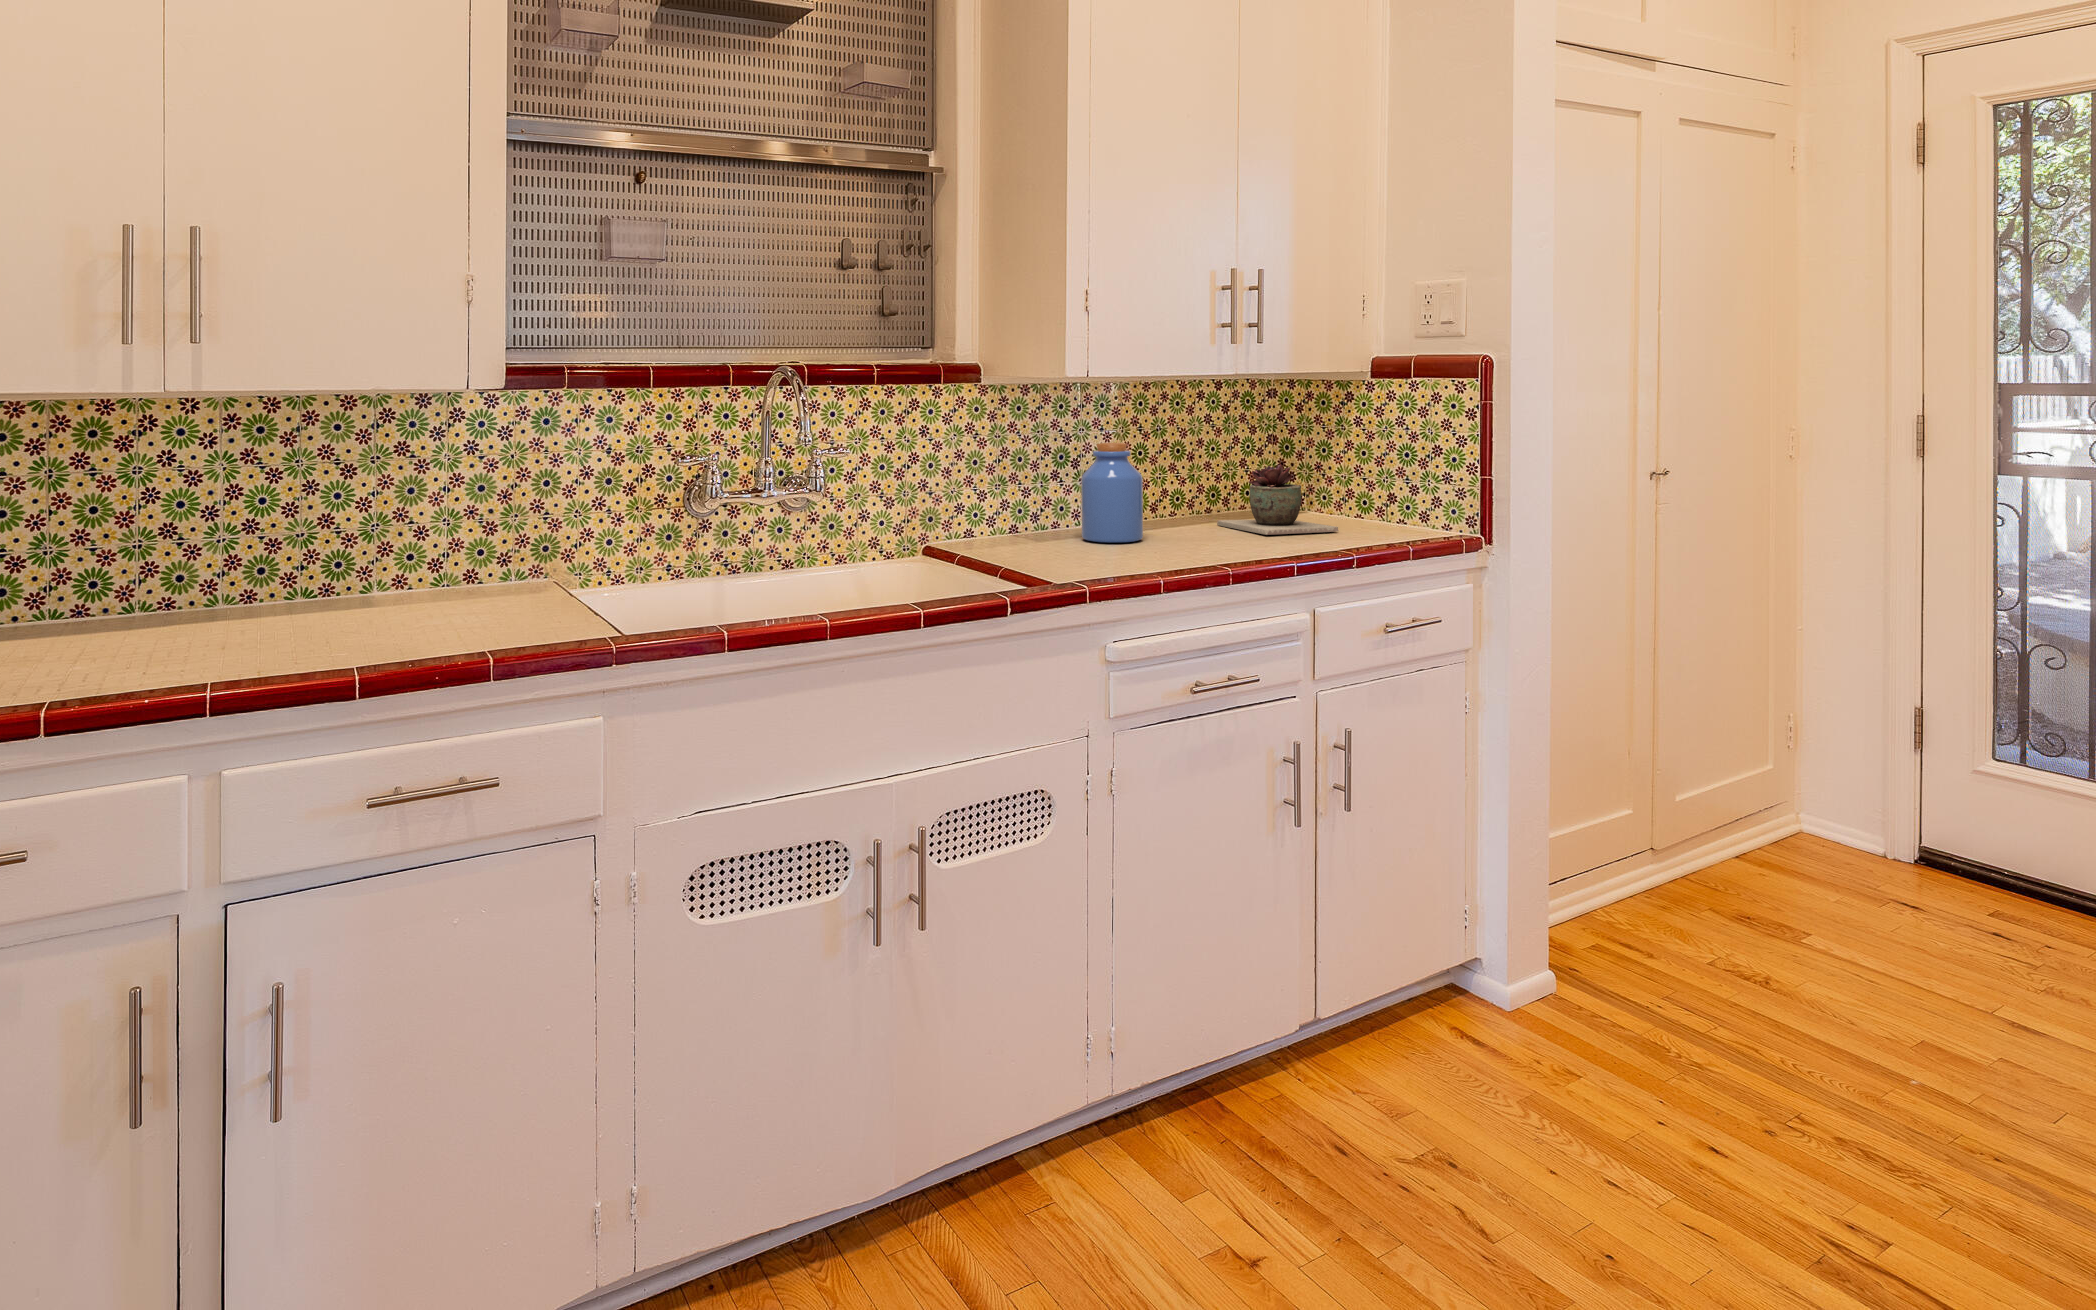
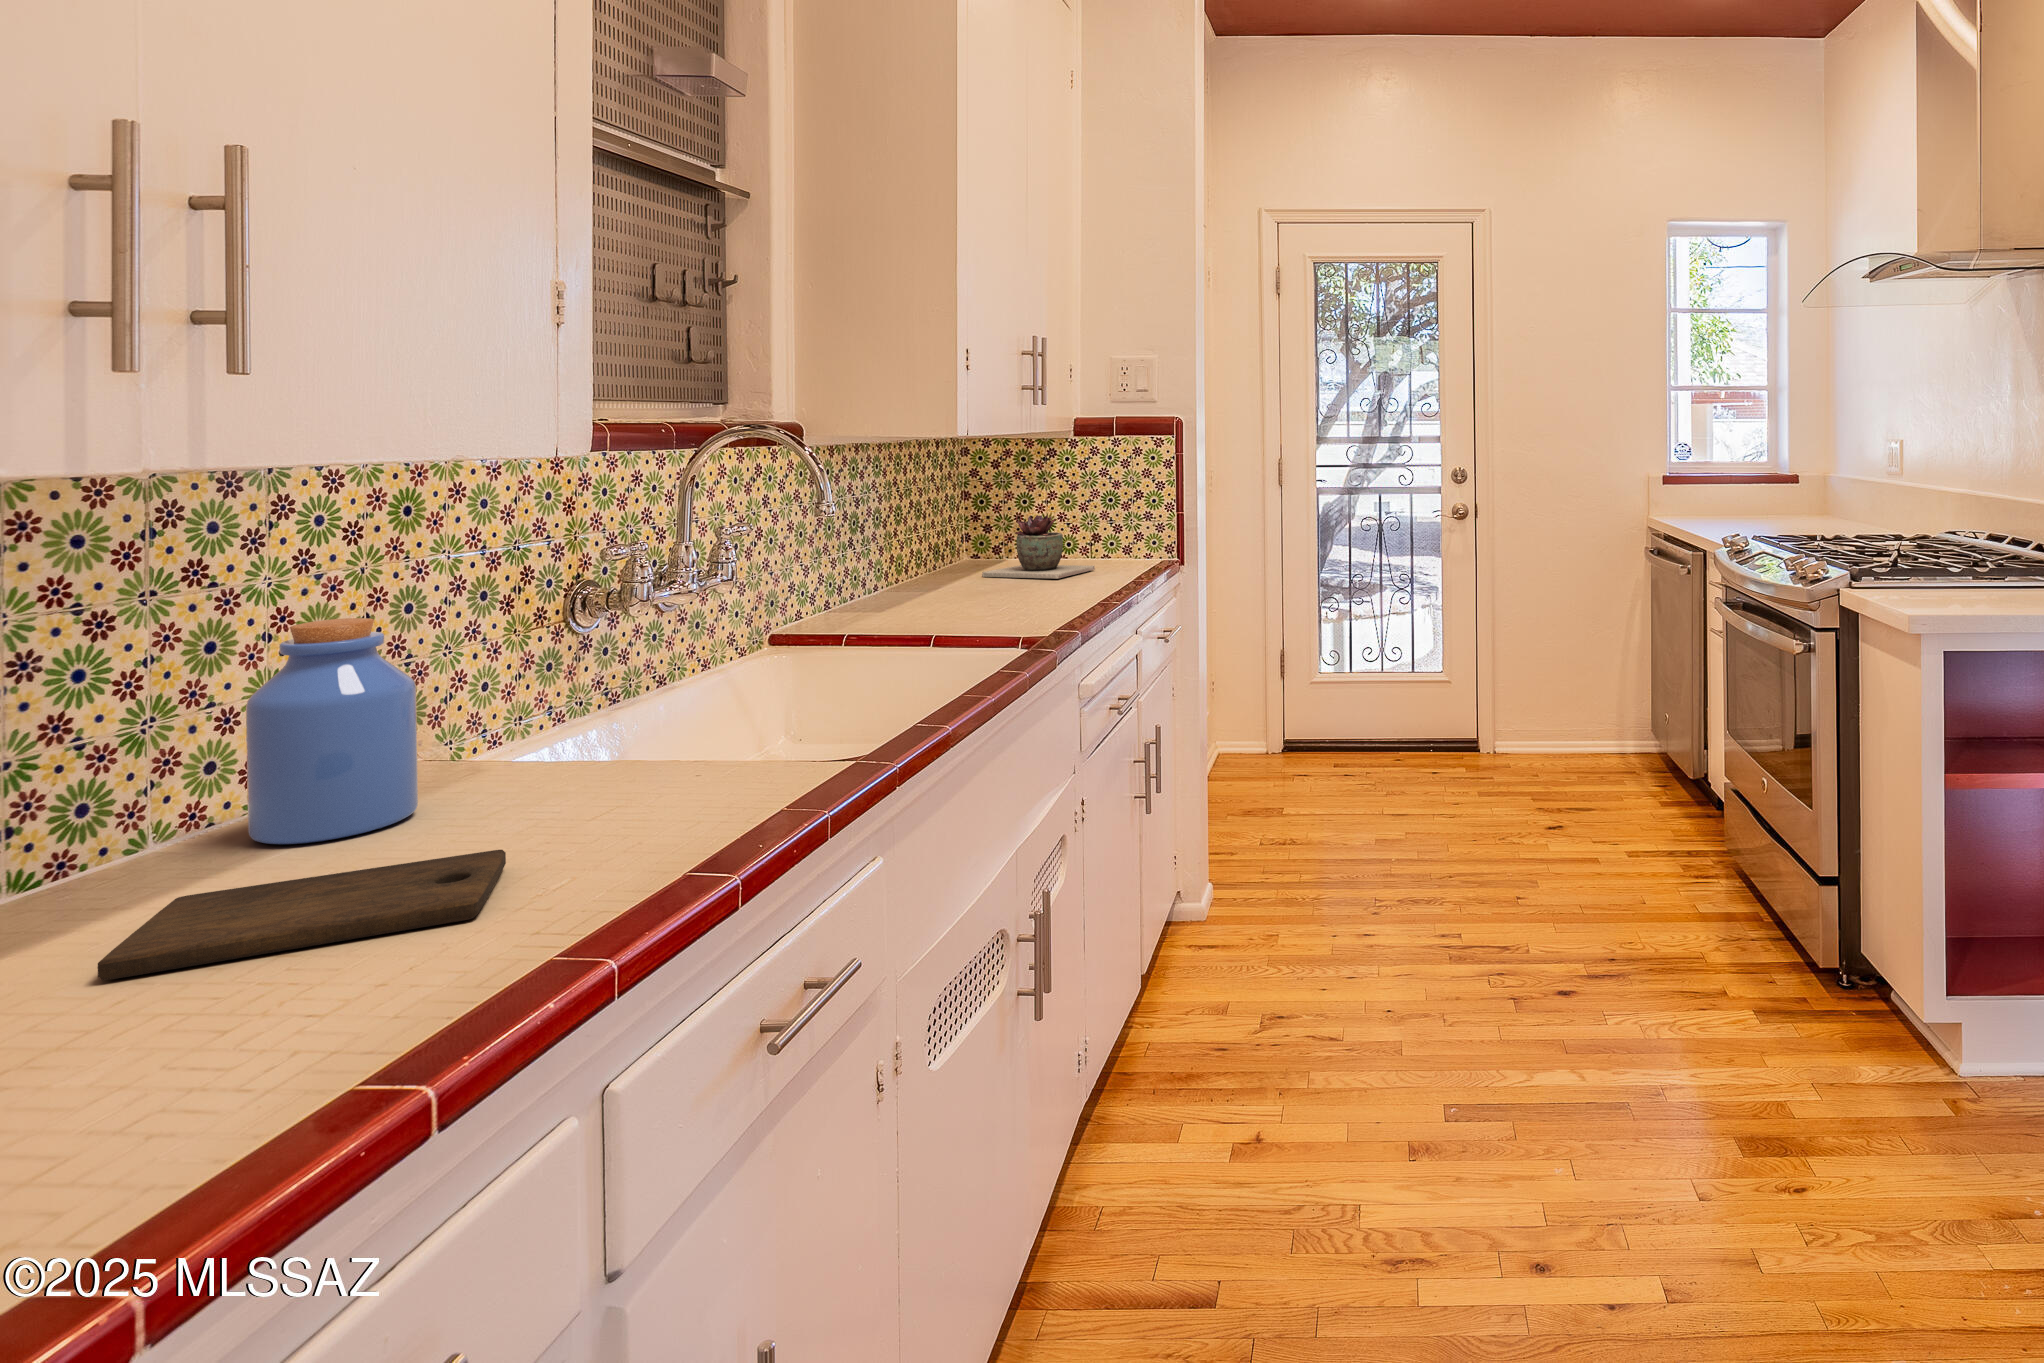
jar: present [1081,443,1143,543] -> present [246,618,418,844]
cutting board: none [201,614,377,654] -> present [98,850,506,980]

